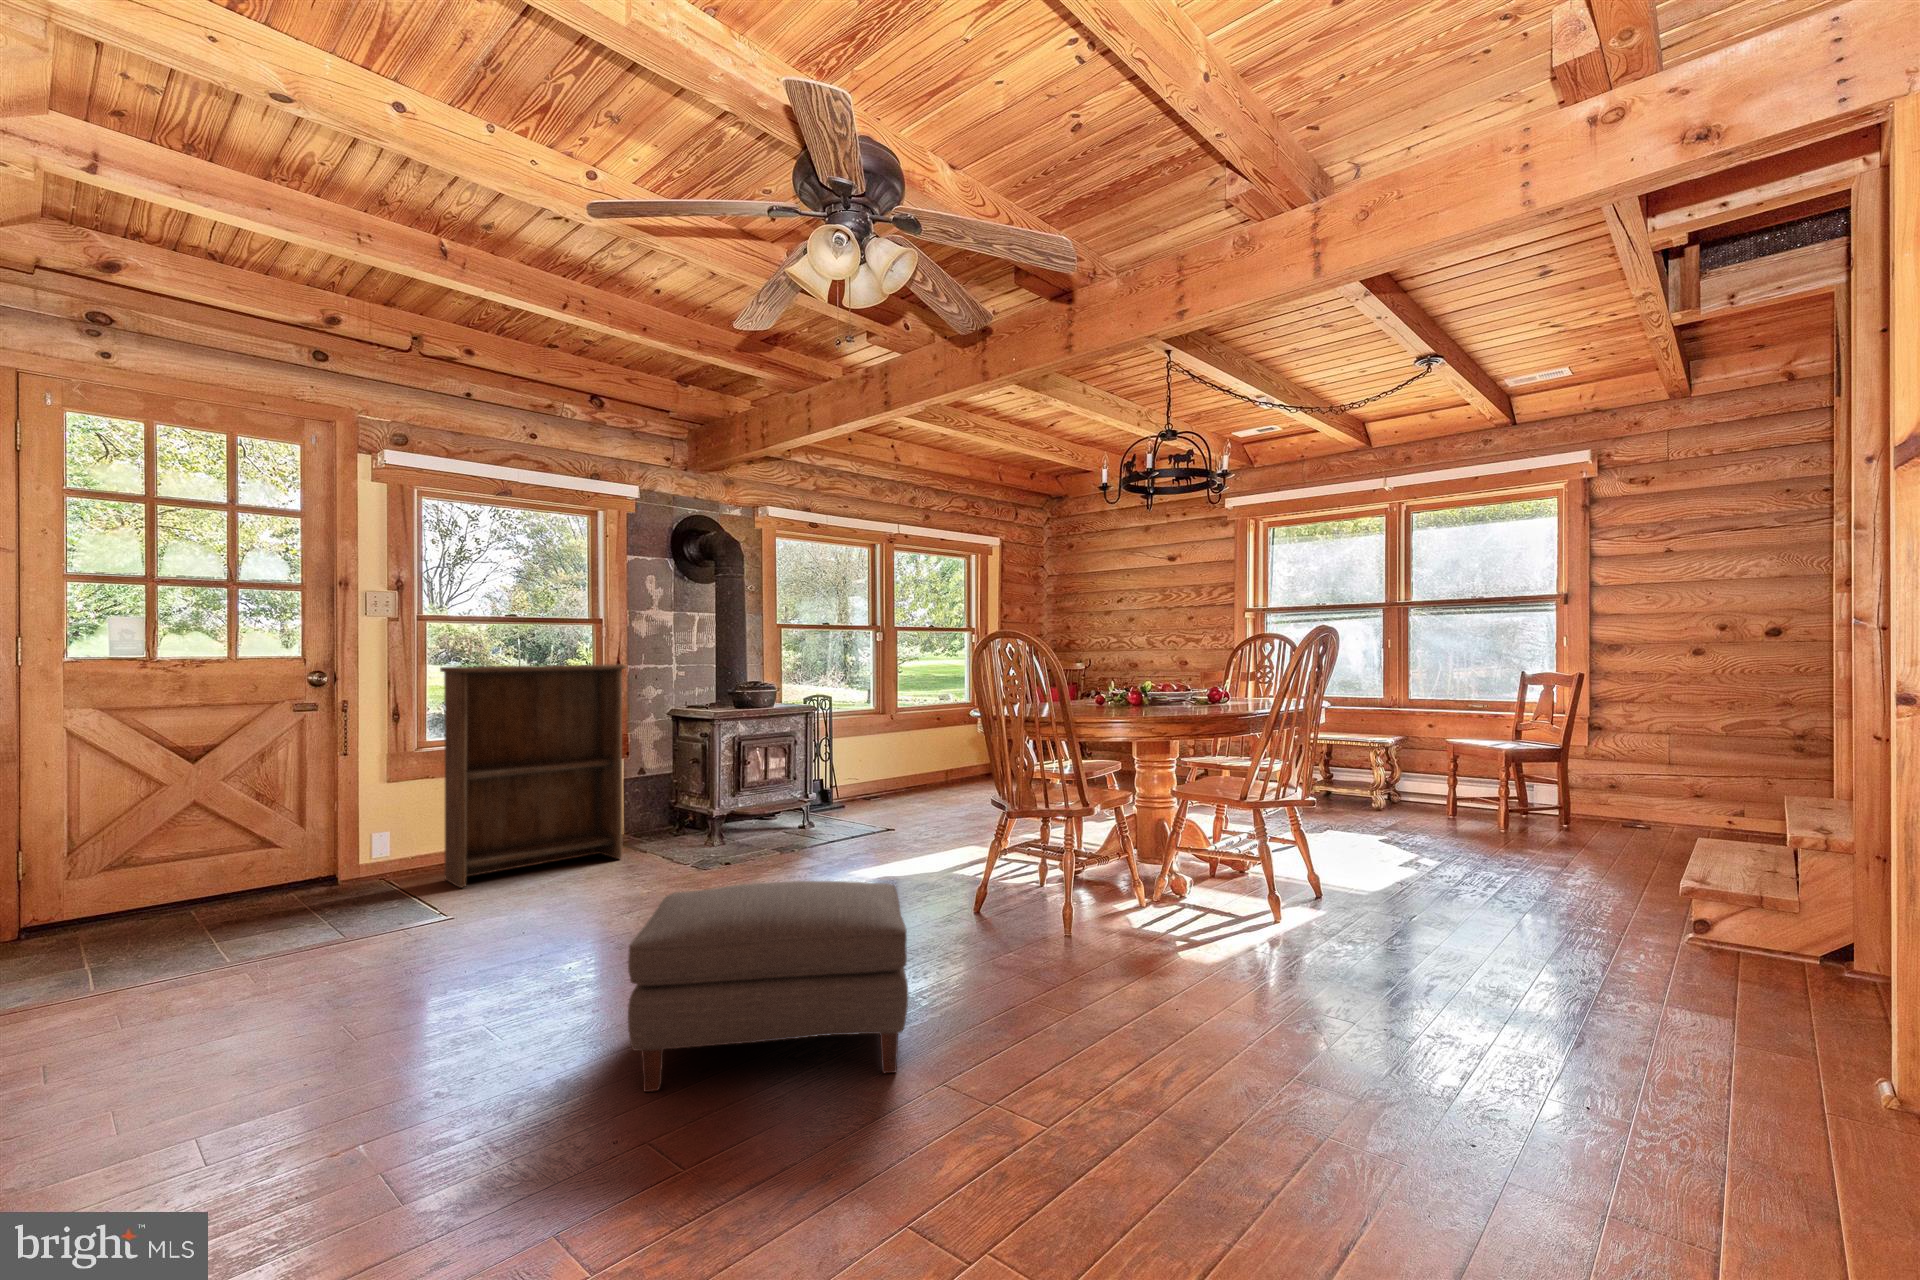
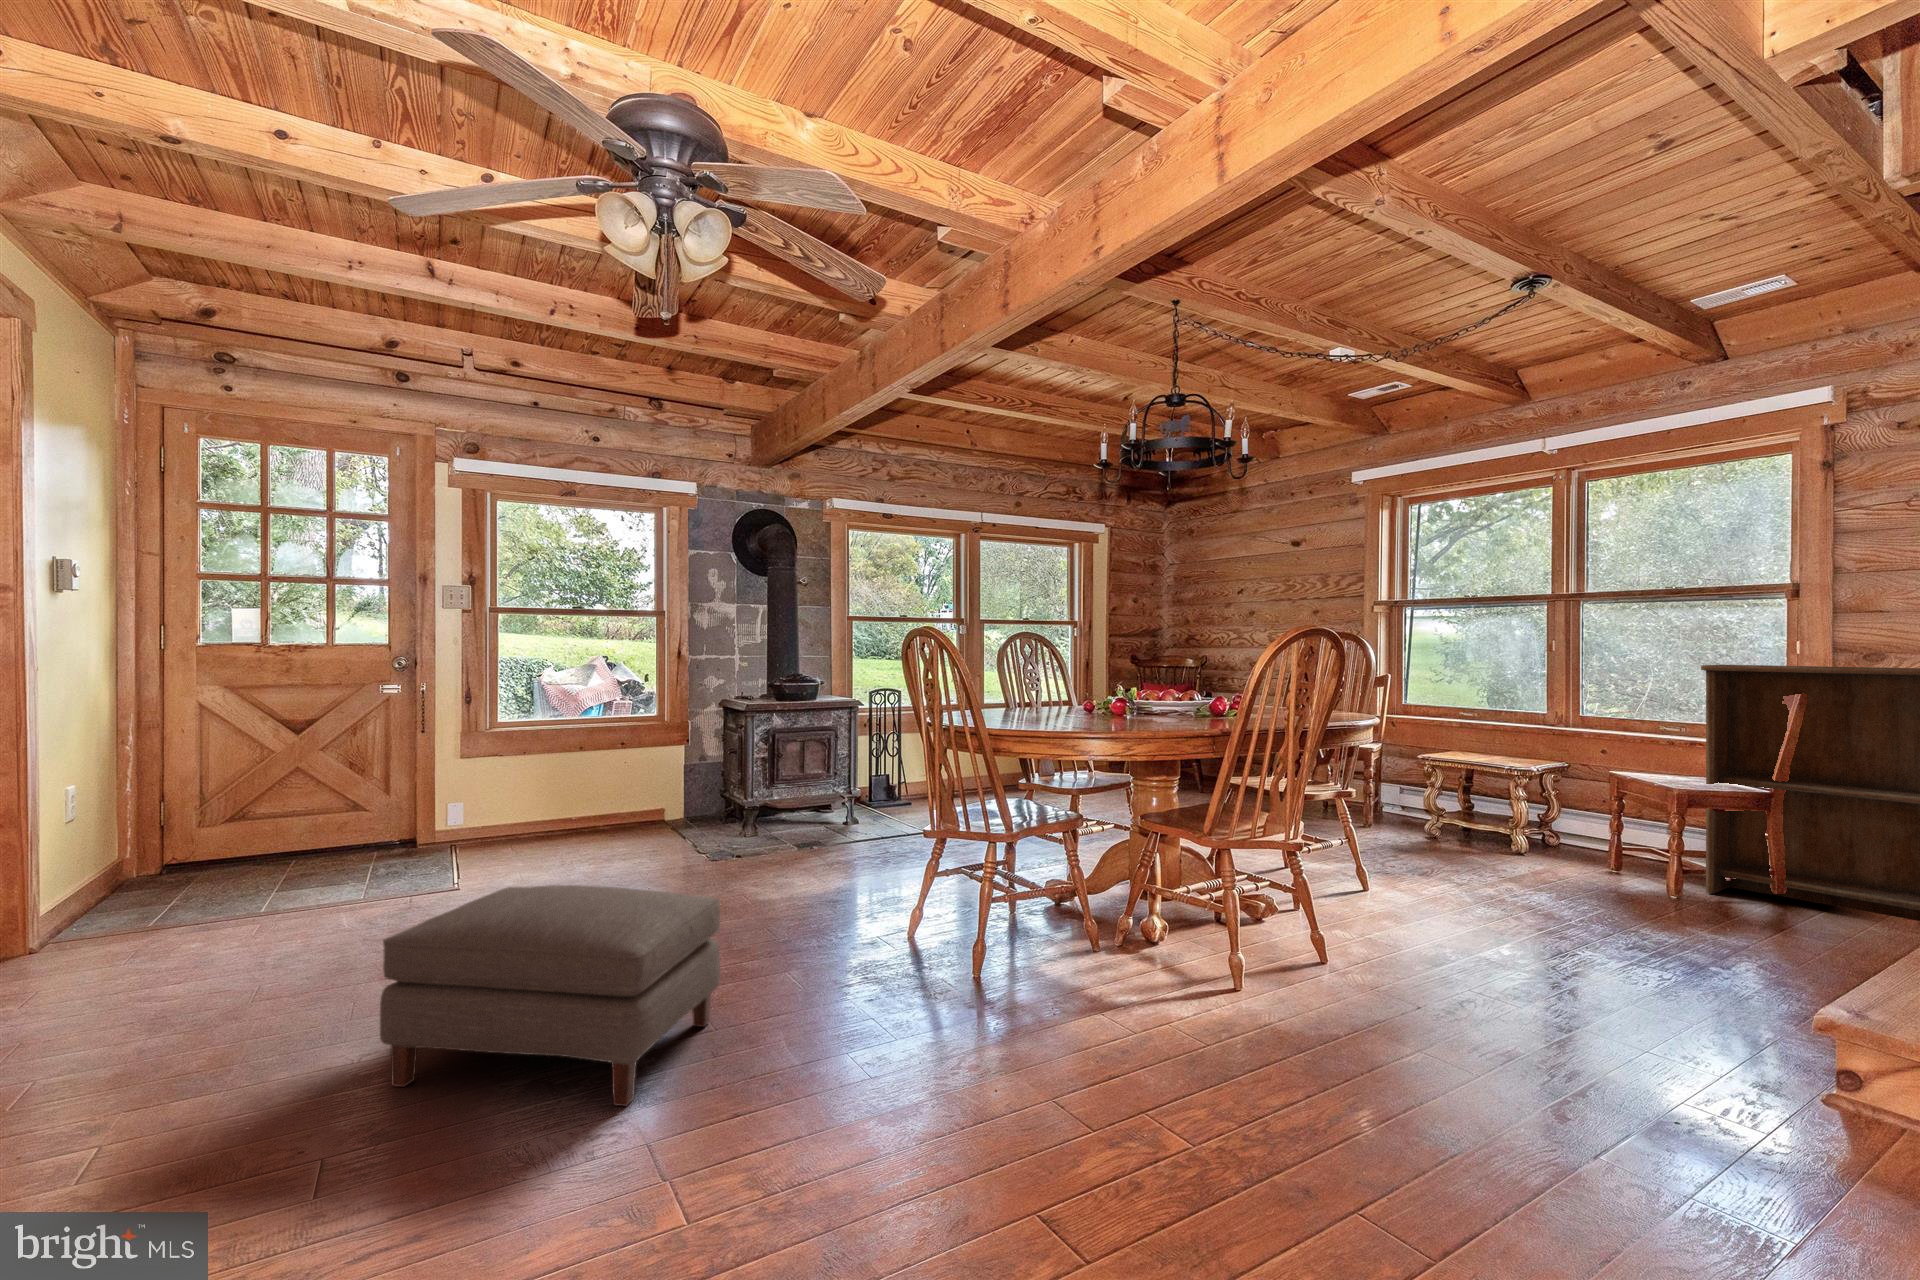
bookshelf: present [440,664,626,888] -> present [1701,665,1920,921]

